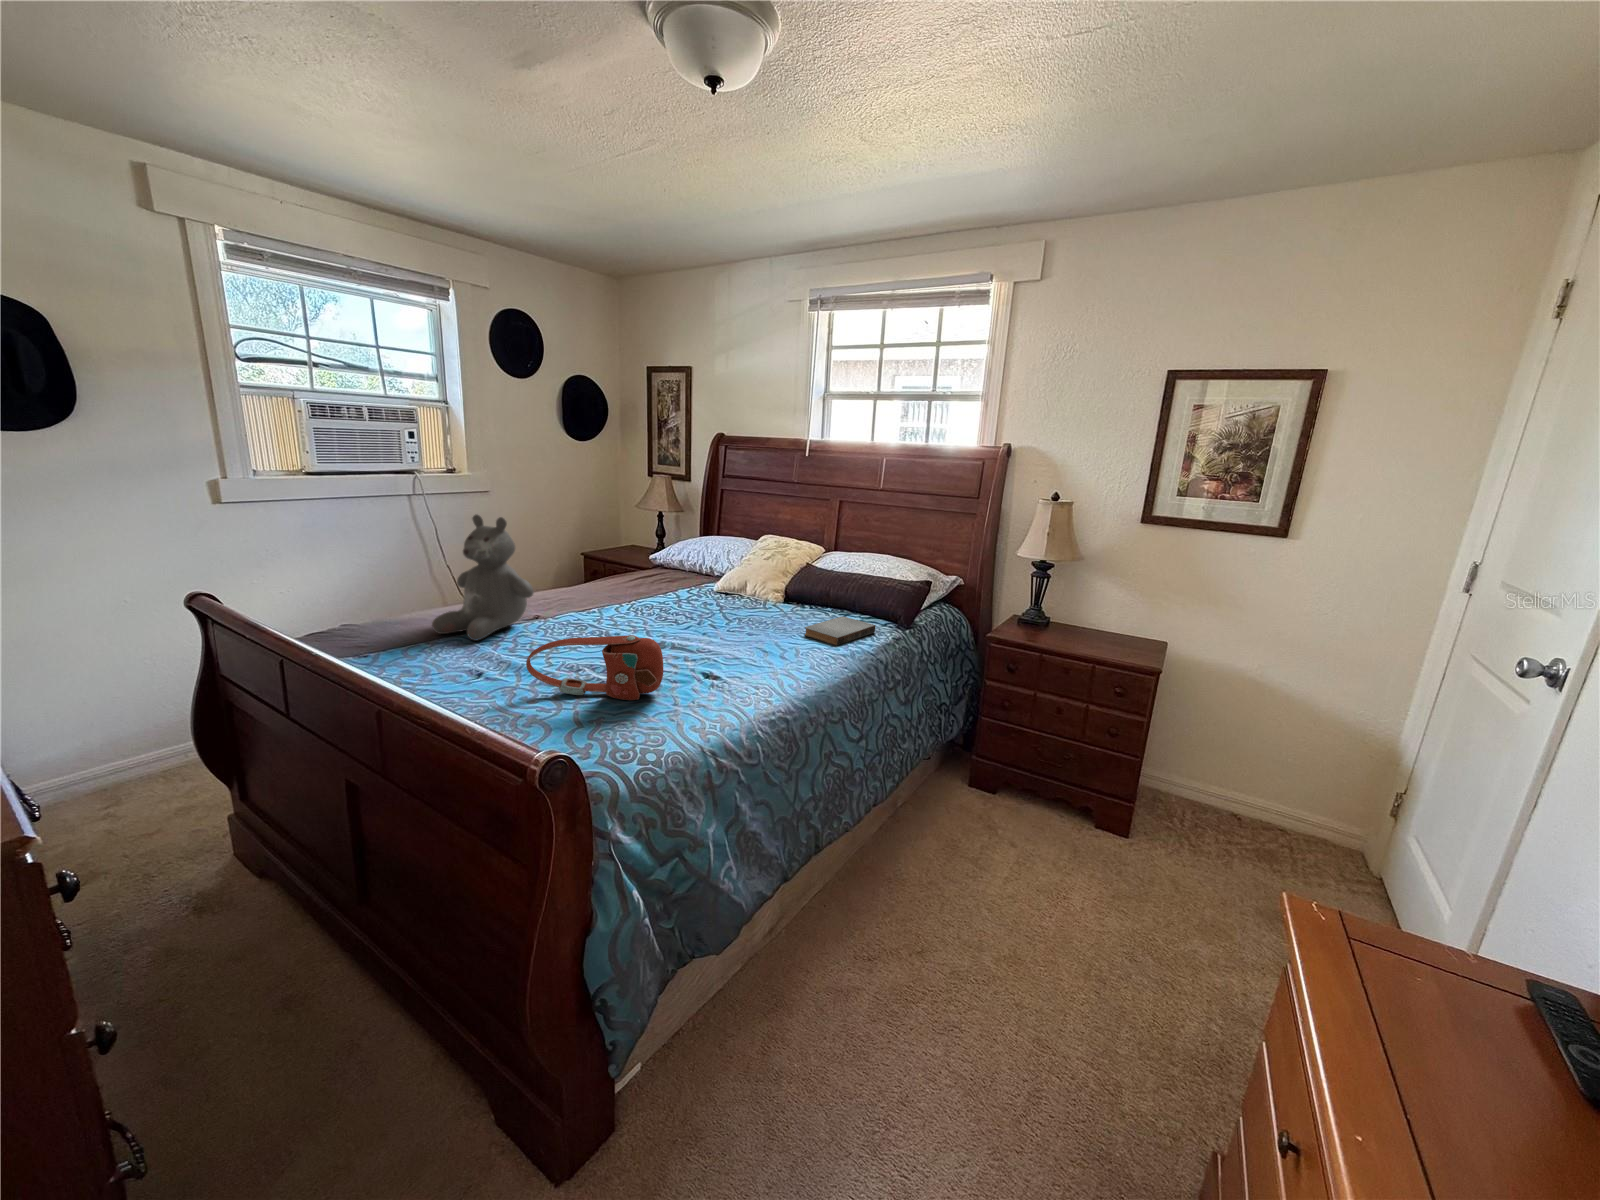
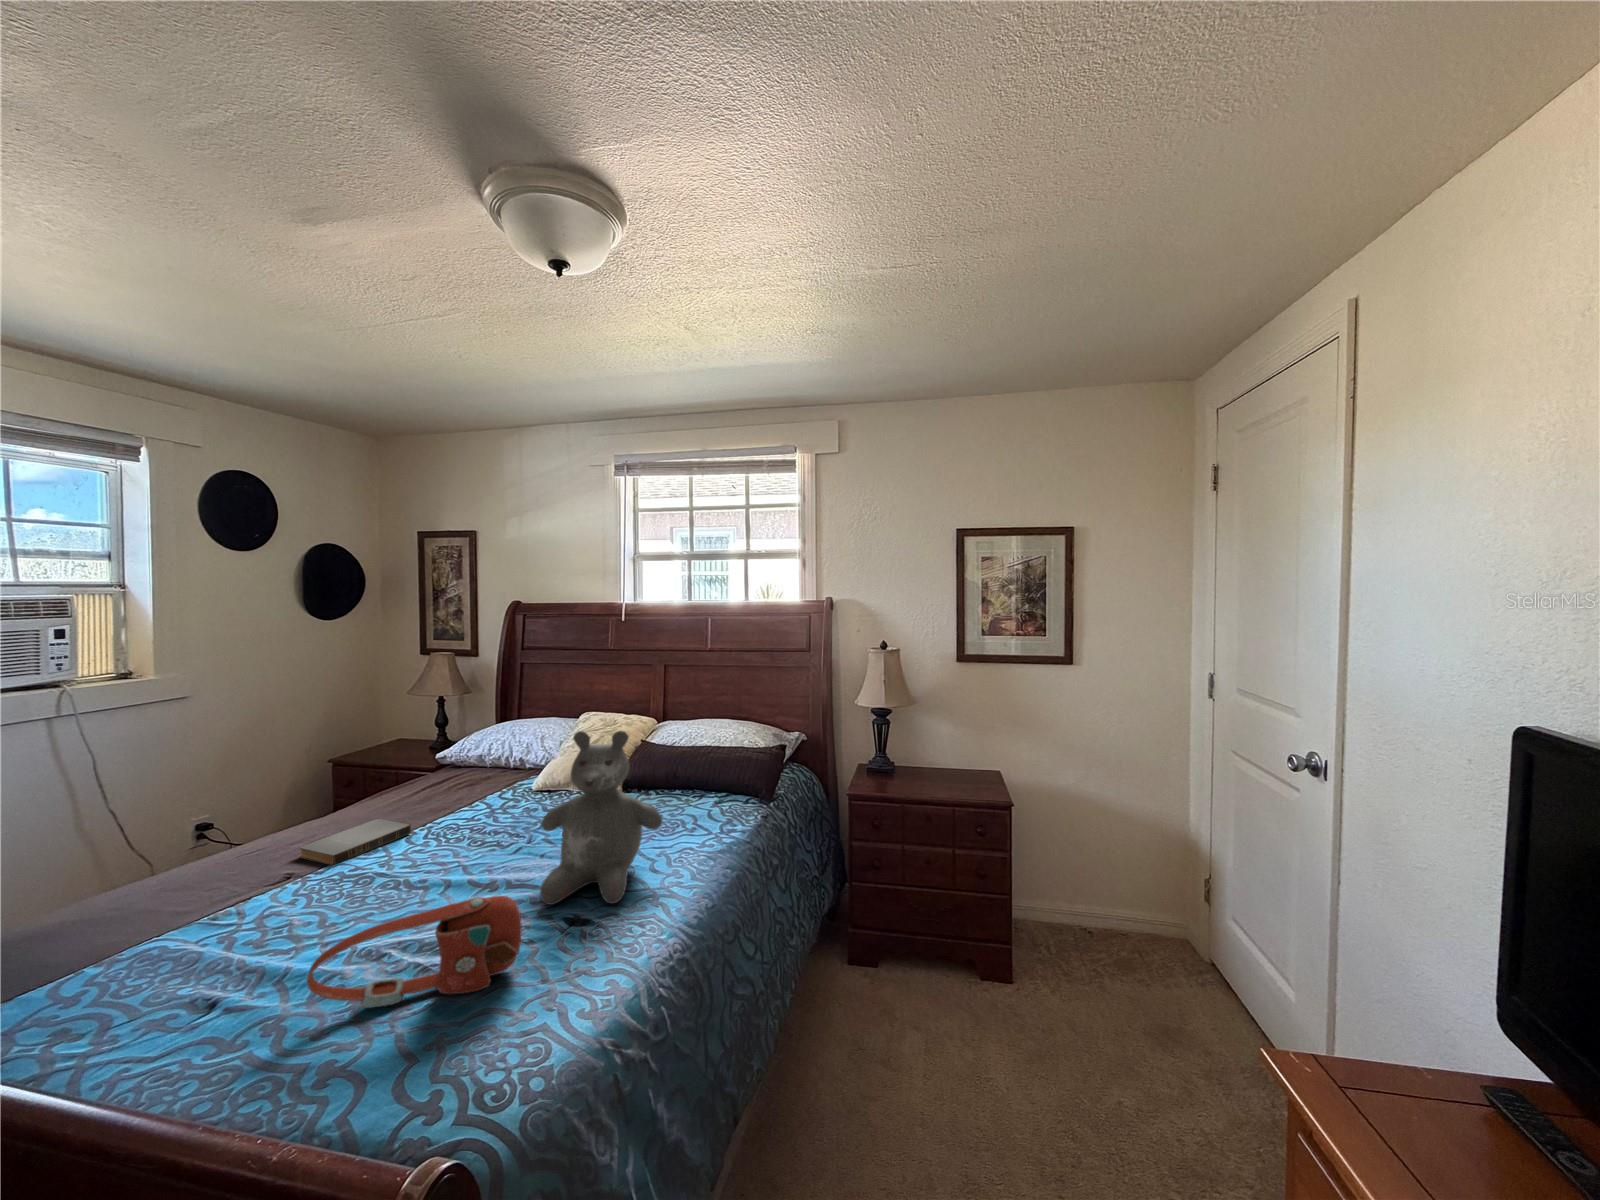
teddy bear: present [432,515,534,641] -> present [540,731,662,905]
book: present [805,617,875,645] -> present [300,819,411,865]

